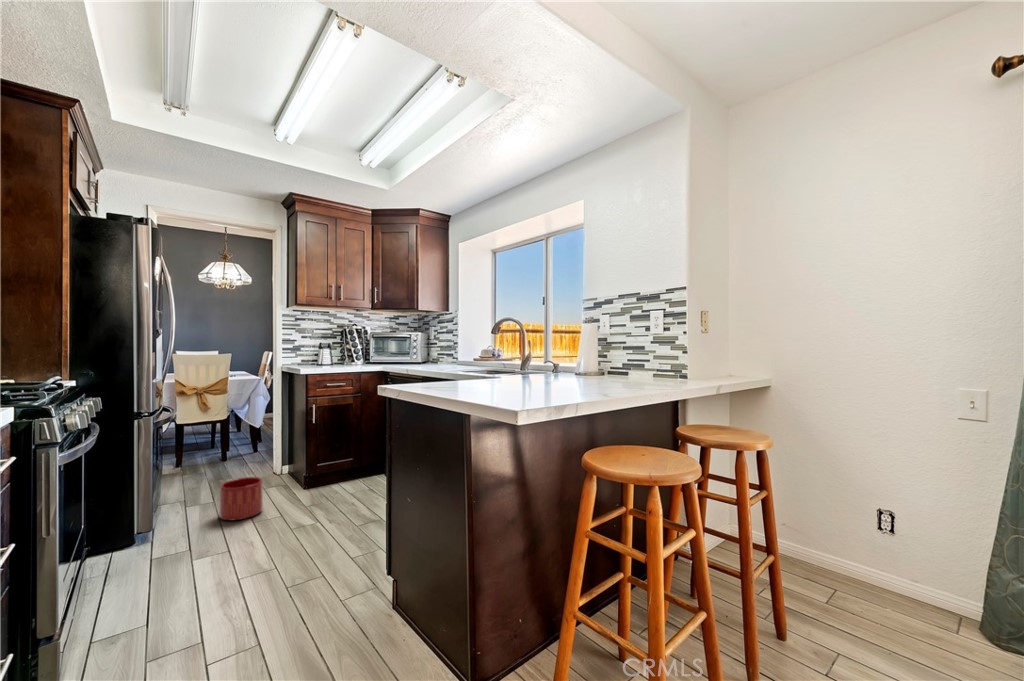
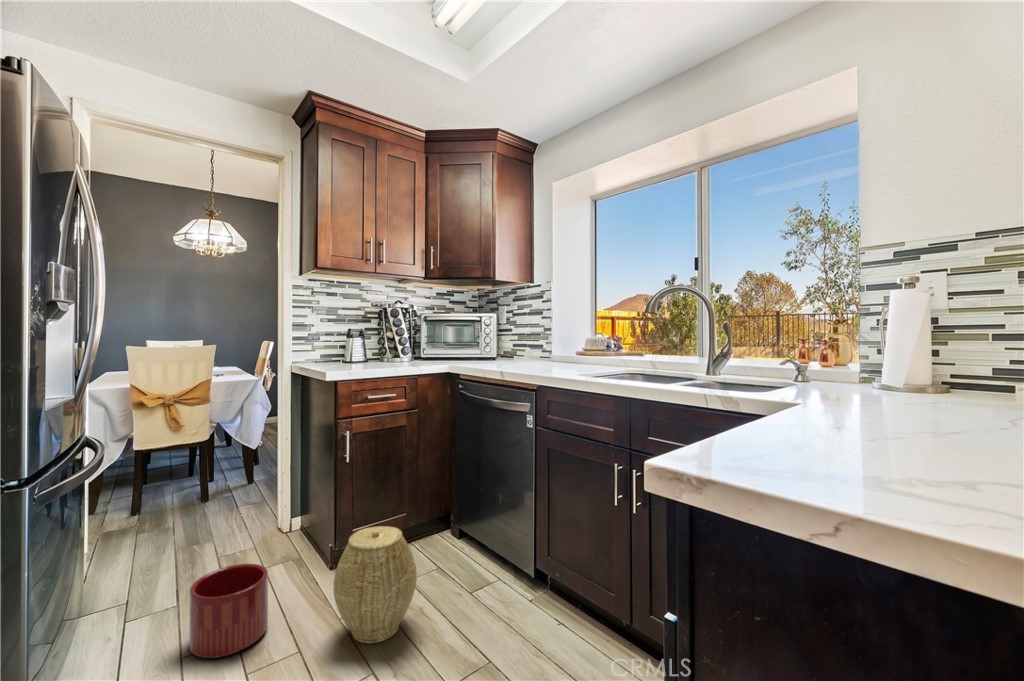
woven basket: none [298,456,346,515] -> present [333,526,417,643]

